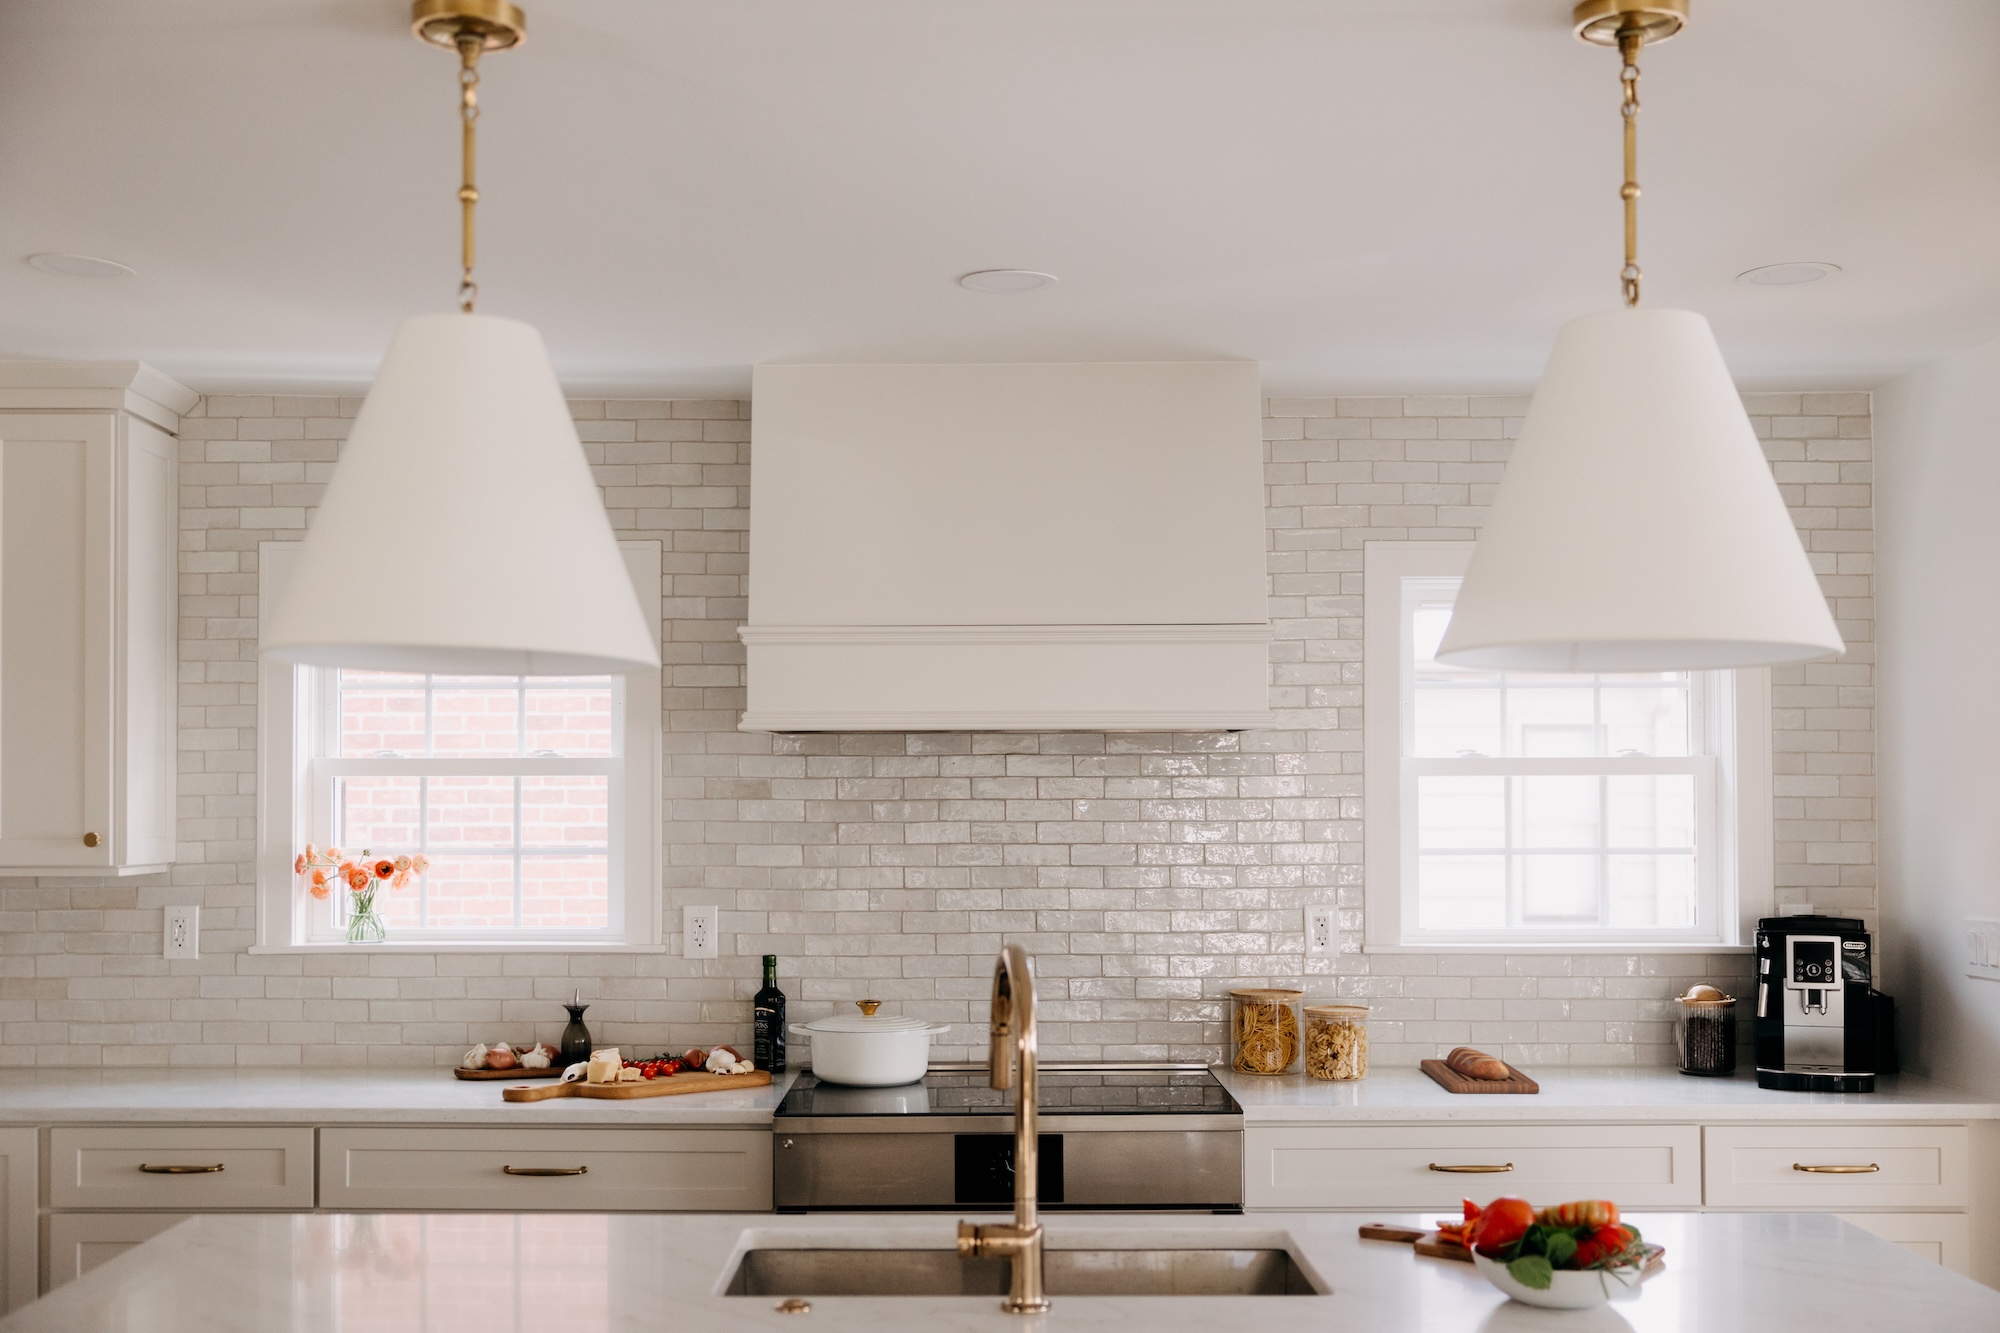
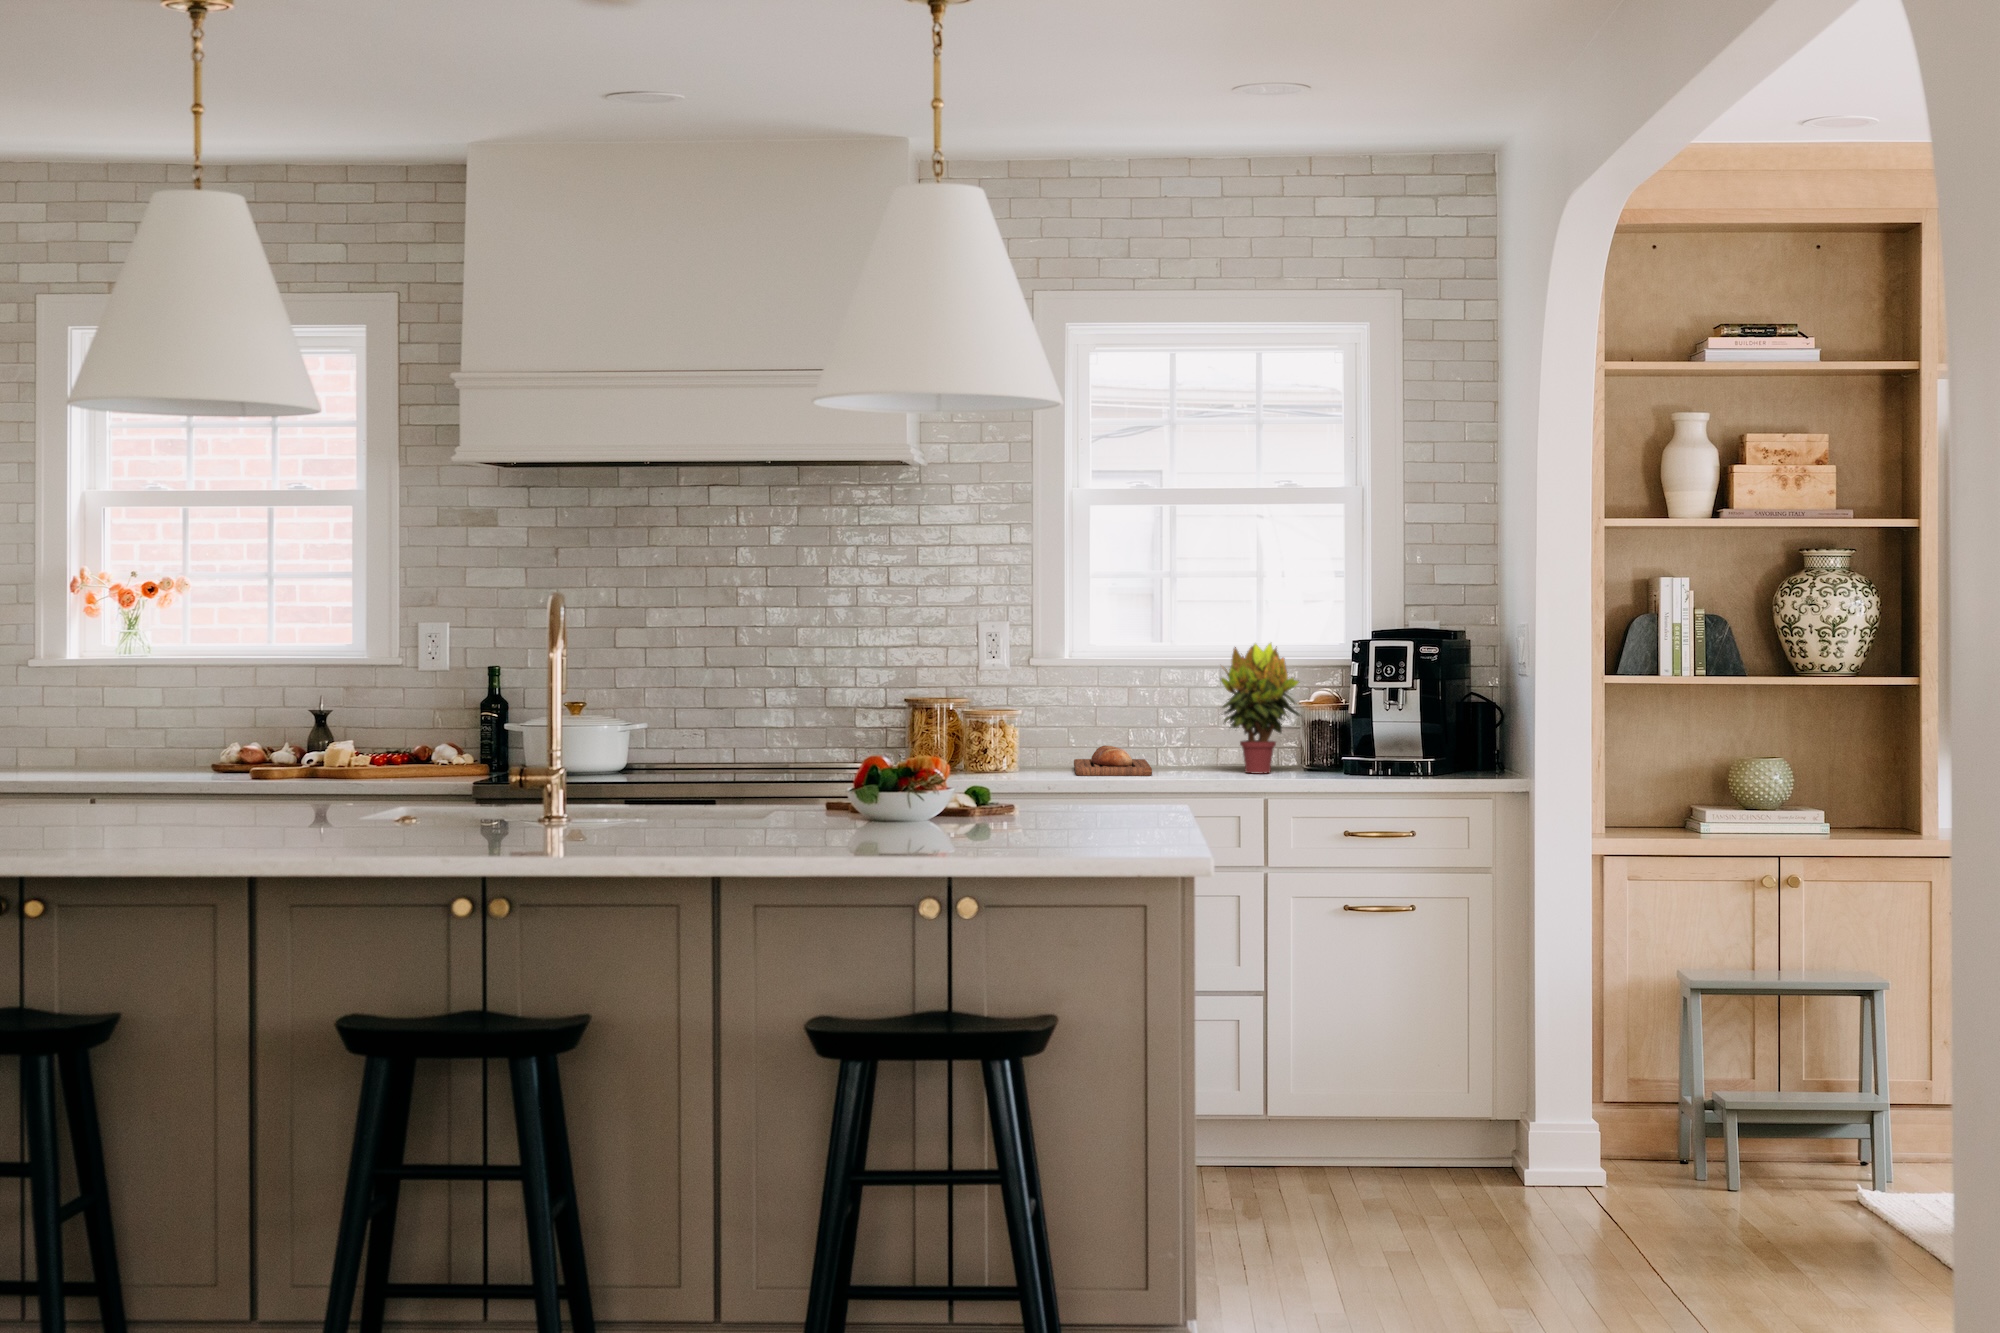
potted plant: none [1598,934,1702,1087] -> present [1221,643,1300,774]

